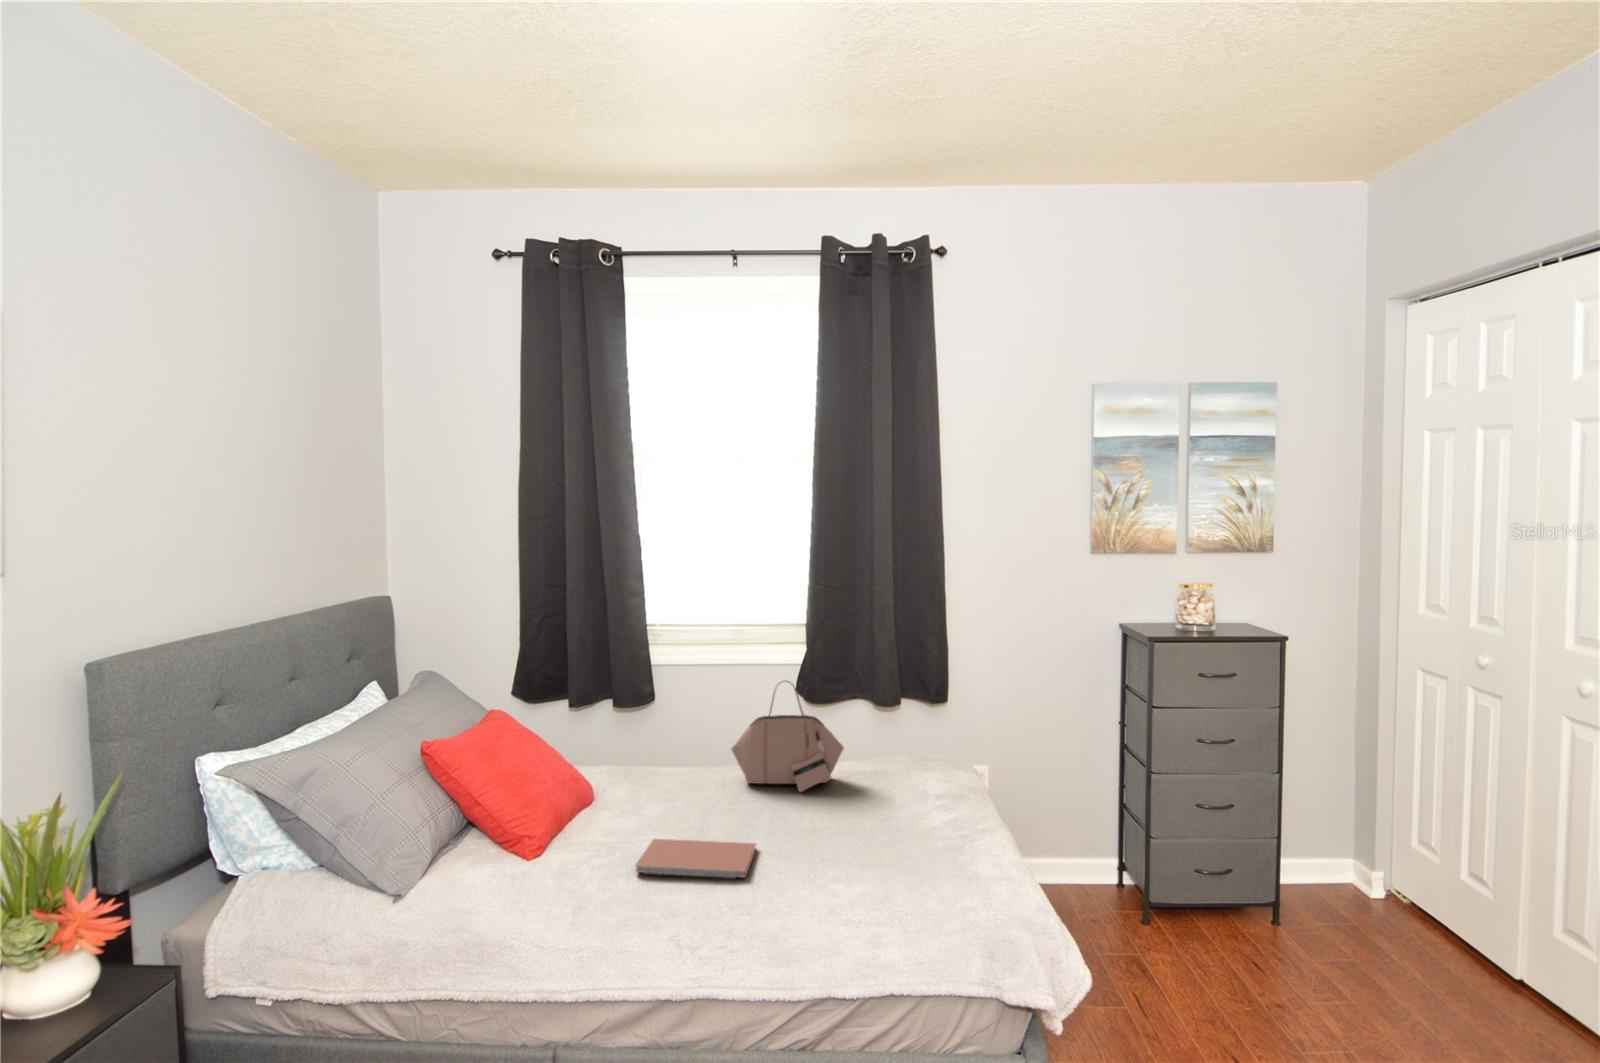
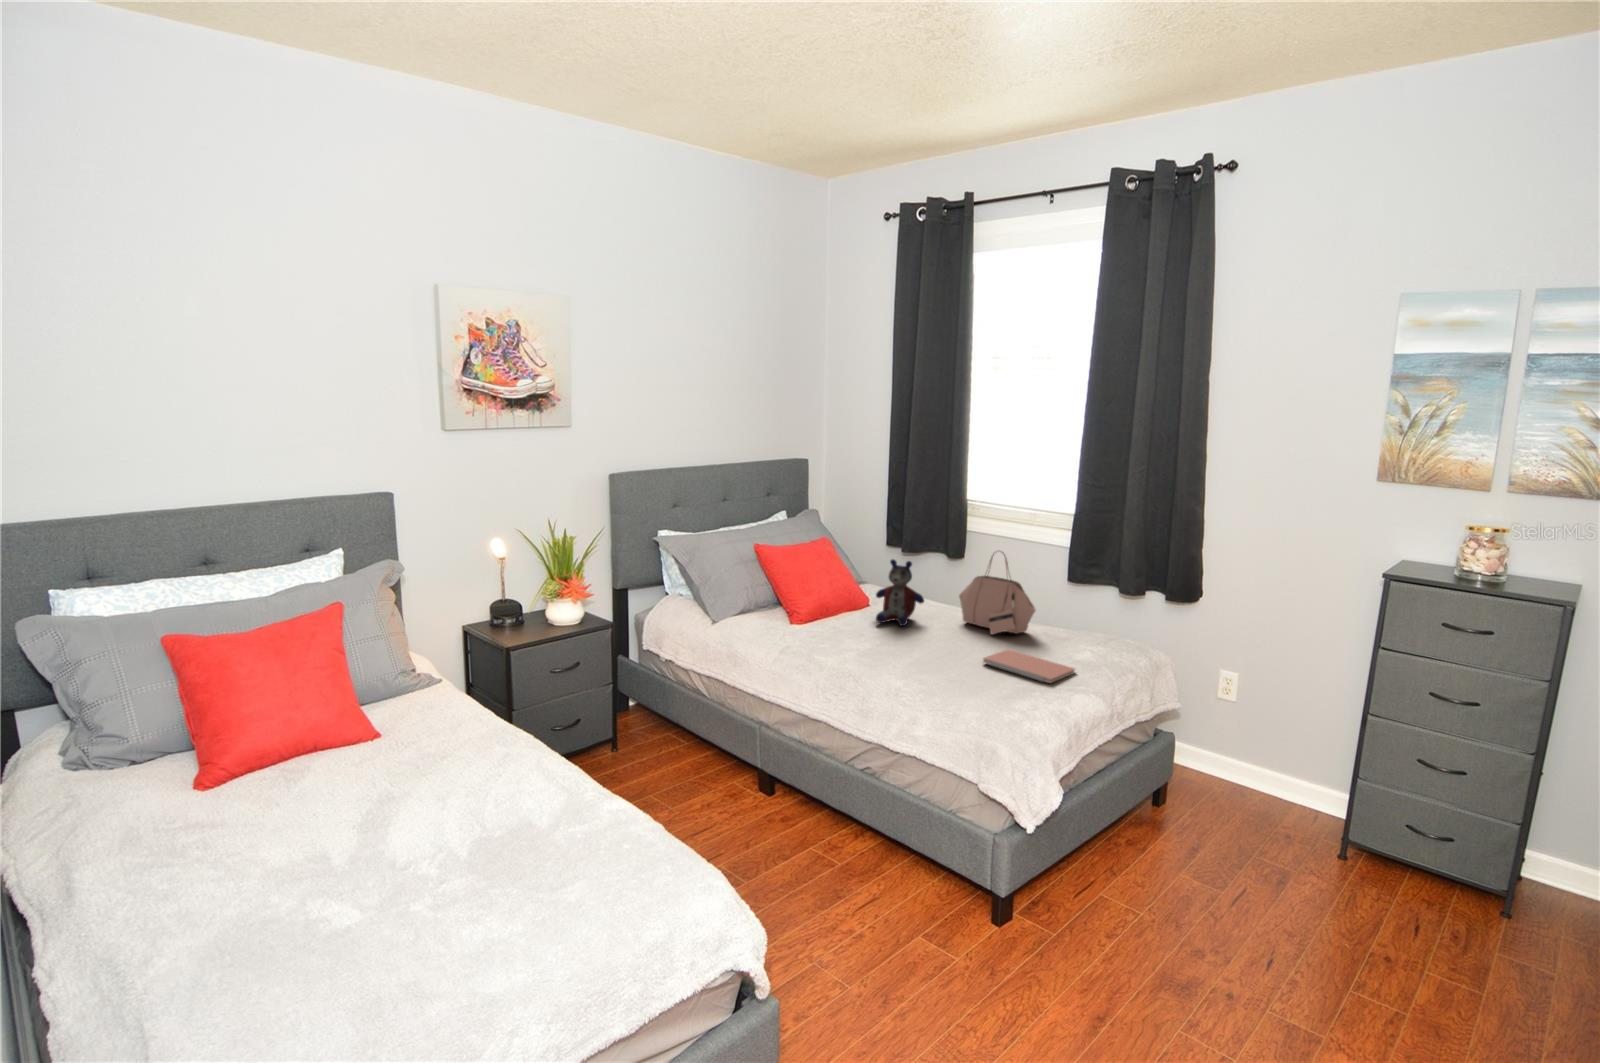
stuffed bear: none [625,717,697,817] -> present [876,559,924,626]
notebook: present [635,839,756,878] -> present [983,649,1075,683]

